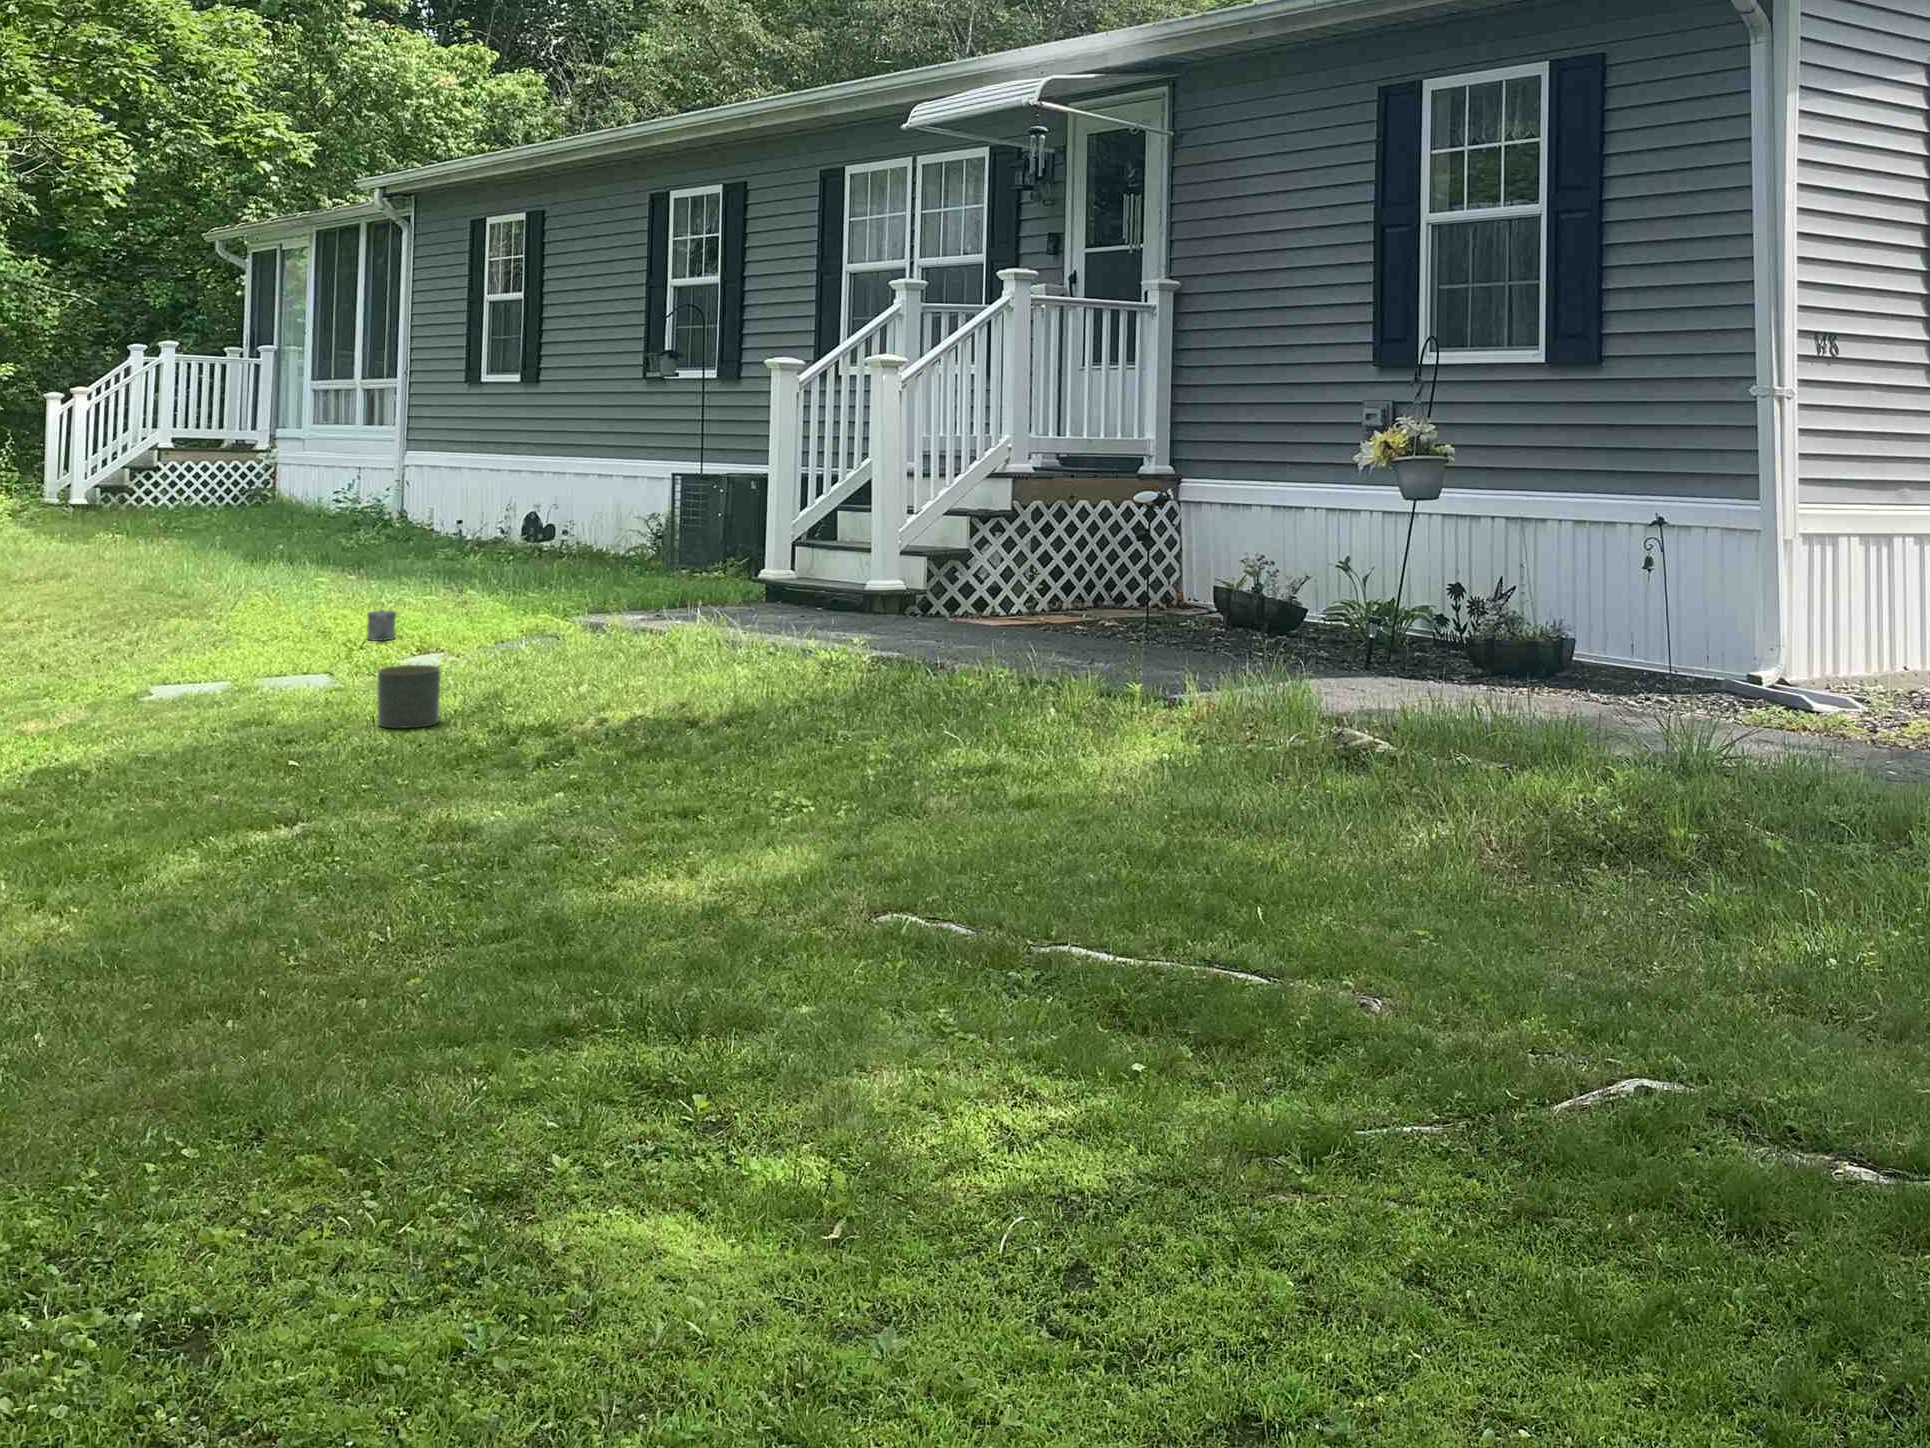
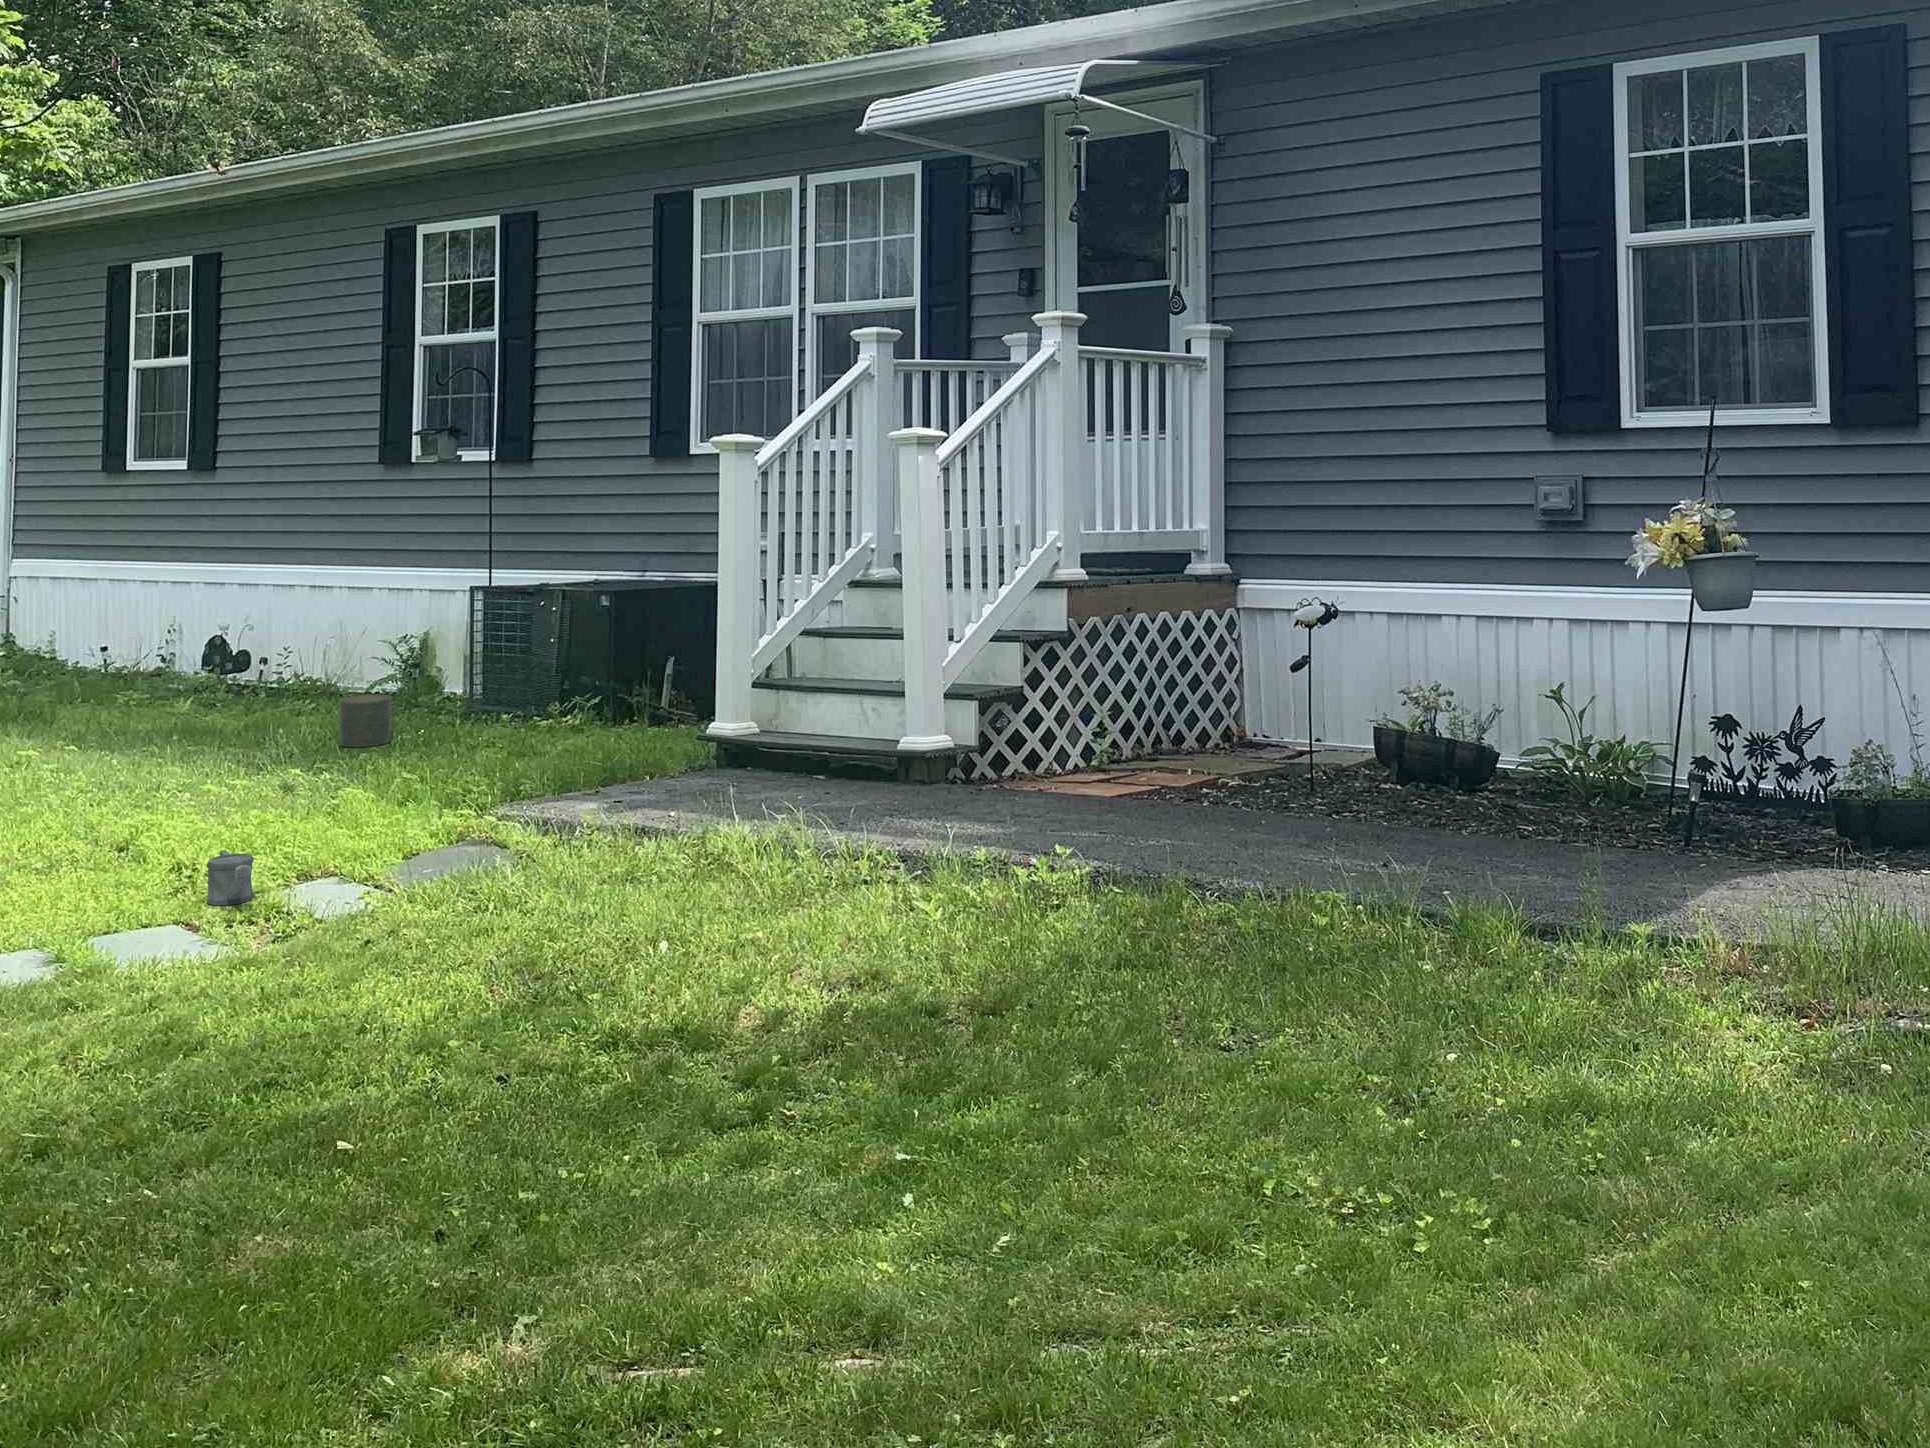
planter: present [377,665,440,729] -> present [339,695,391,747]

